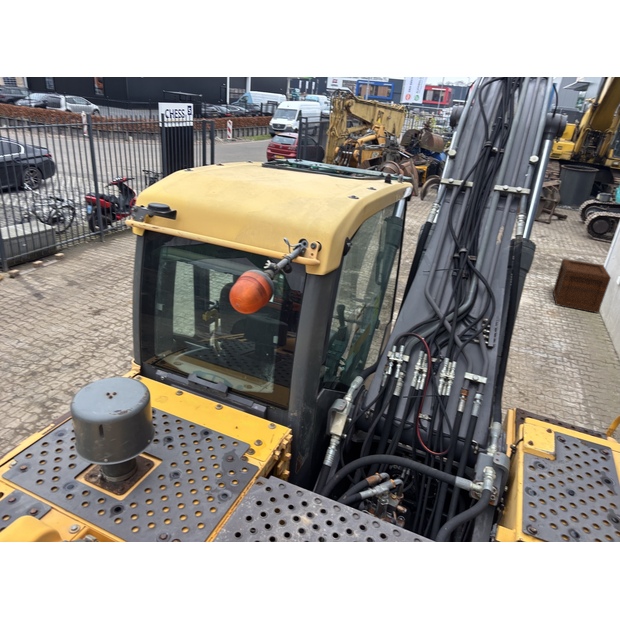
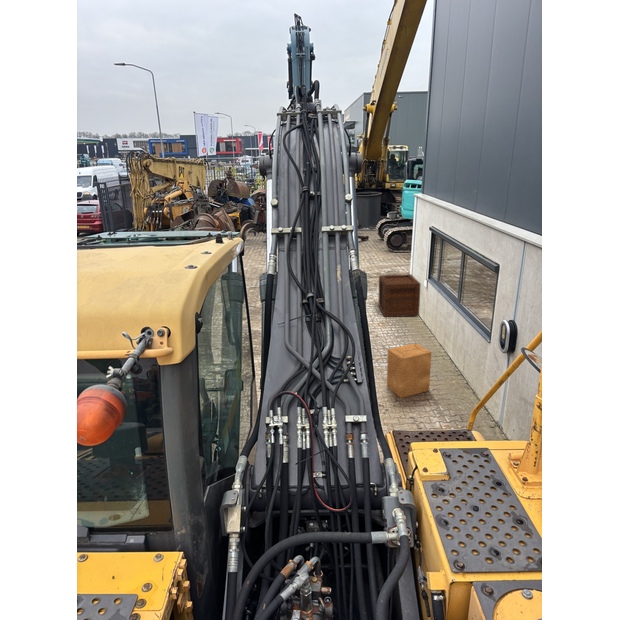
cardboard box: none [533,335,596,392] -> present [387,343,431,398]

